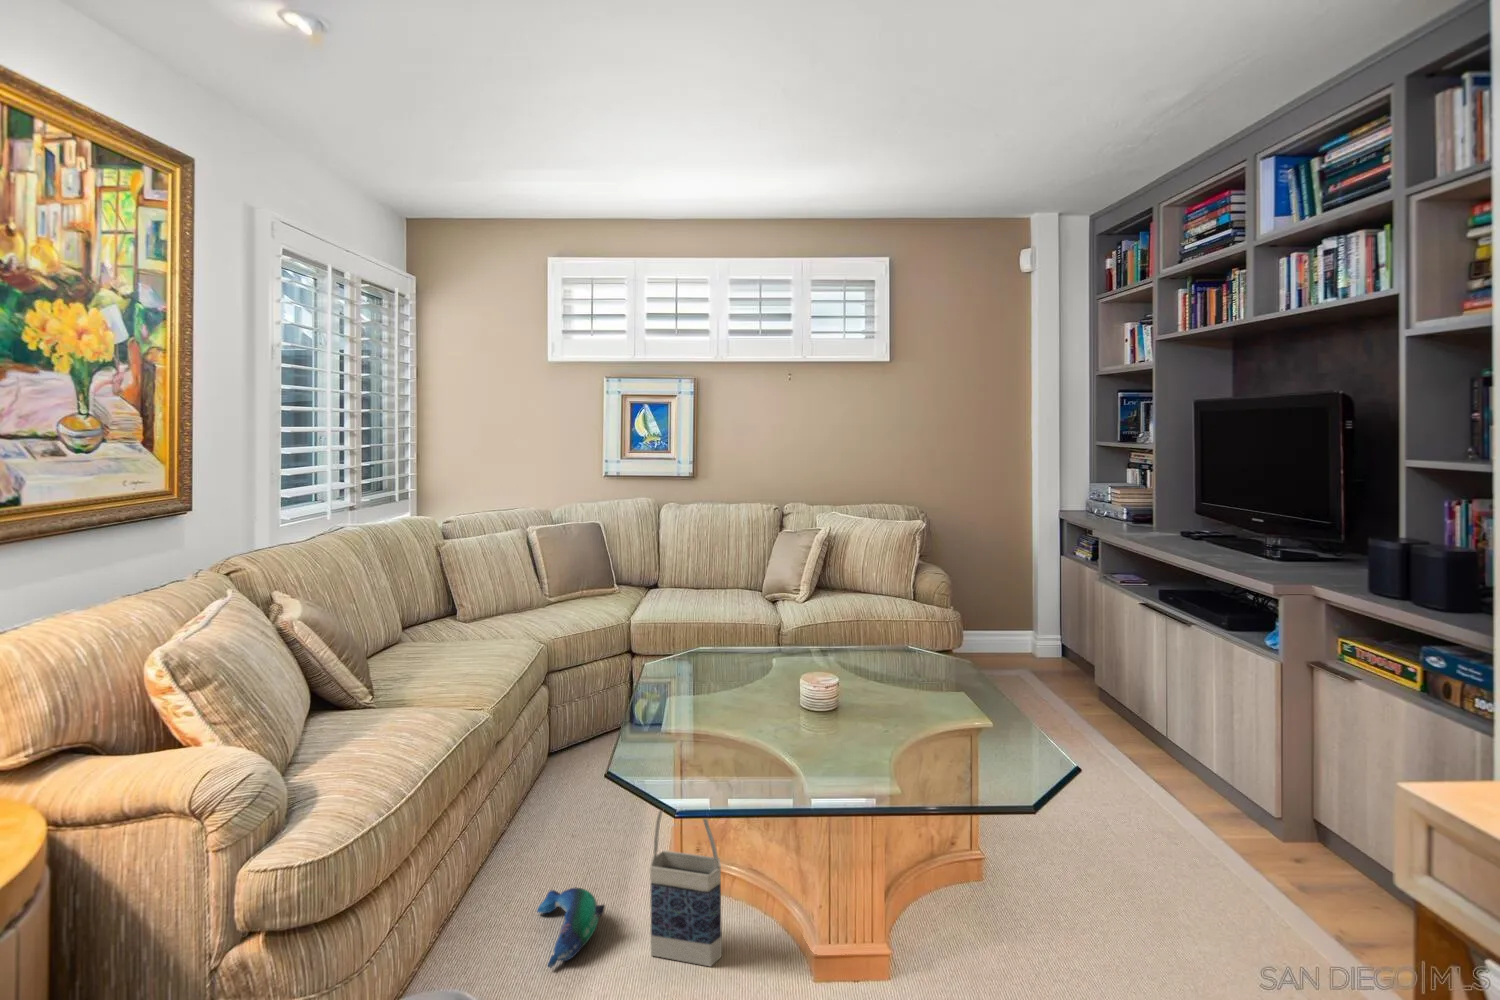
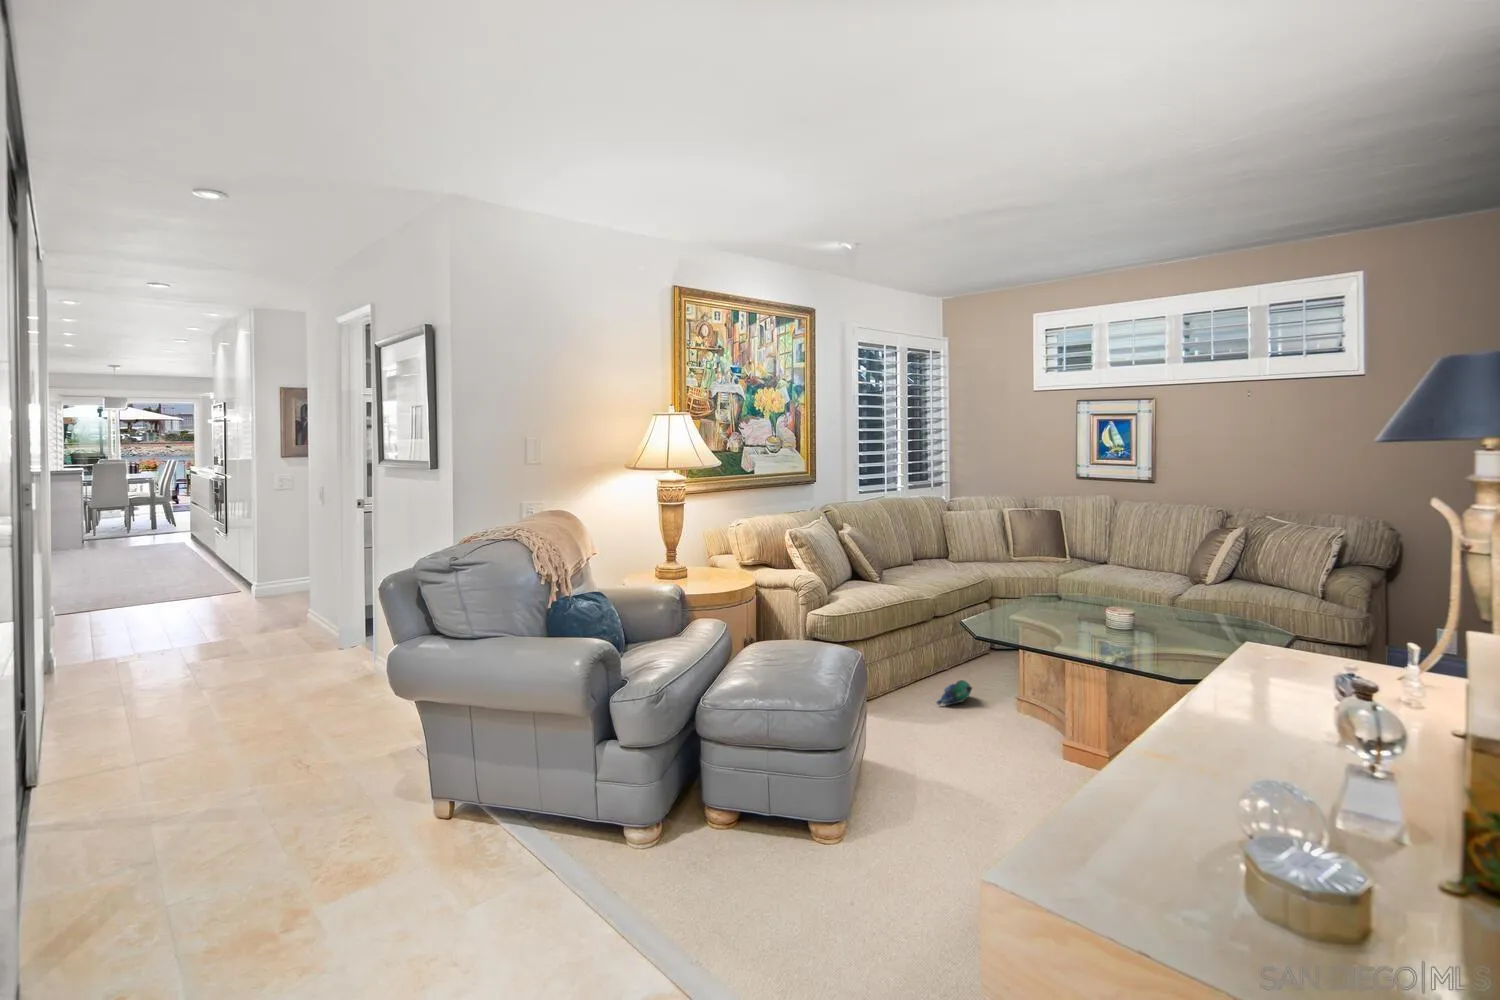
bag: present [650,809,722,966] -> none [989,626,1029,721]

